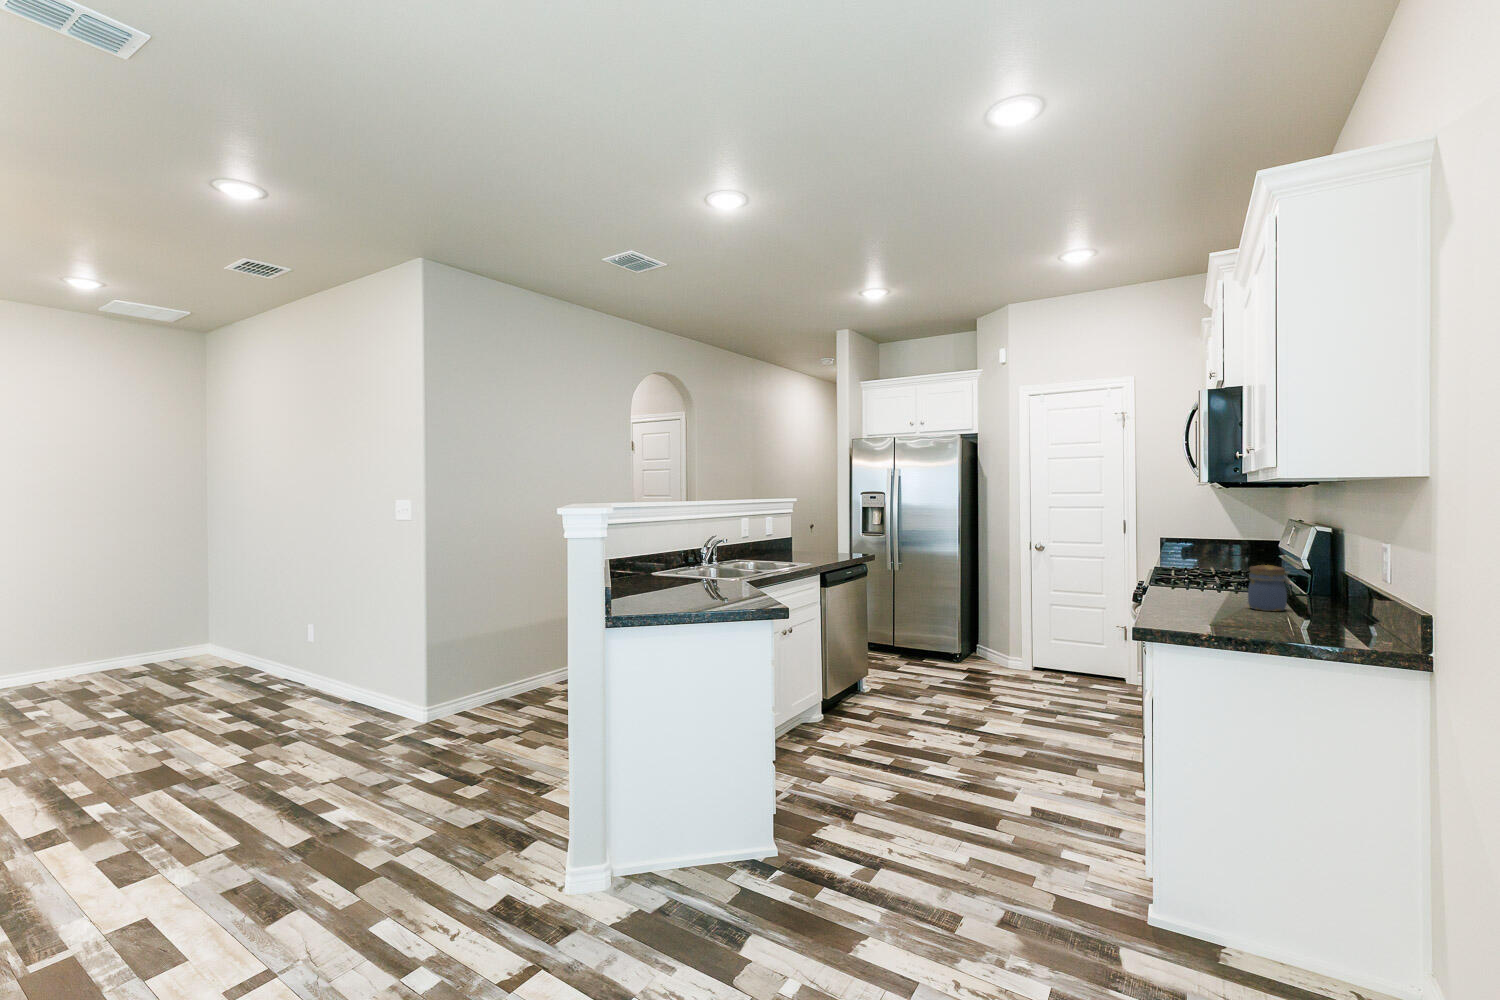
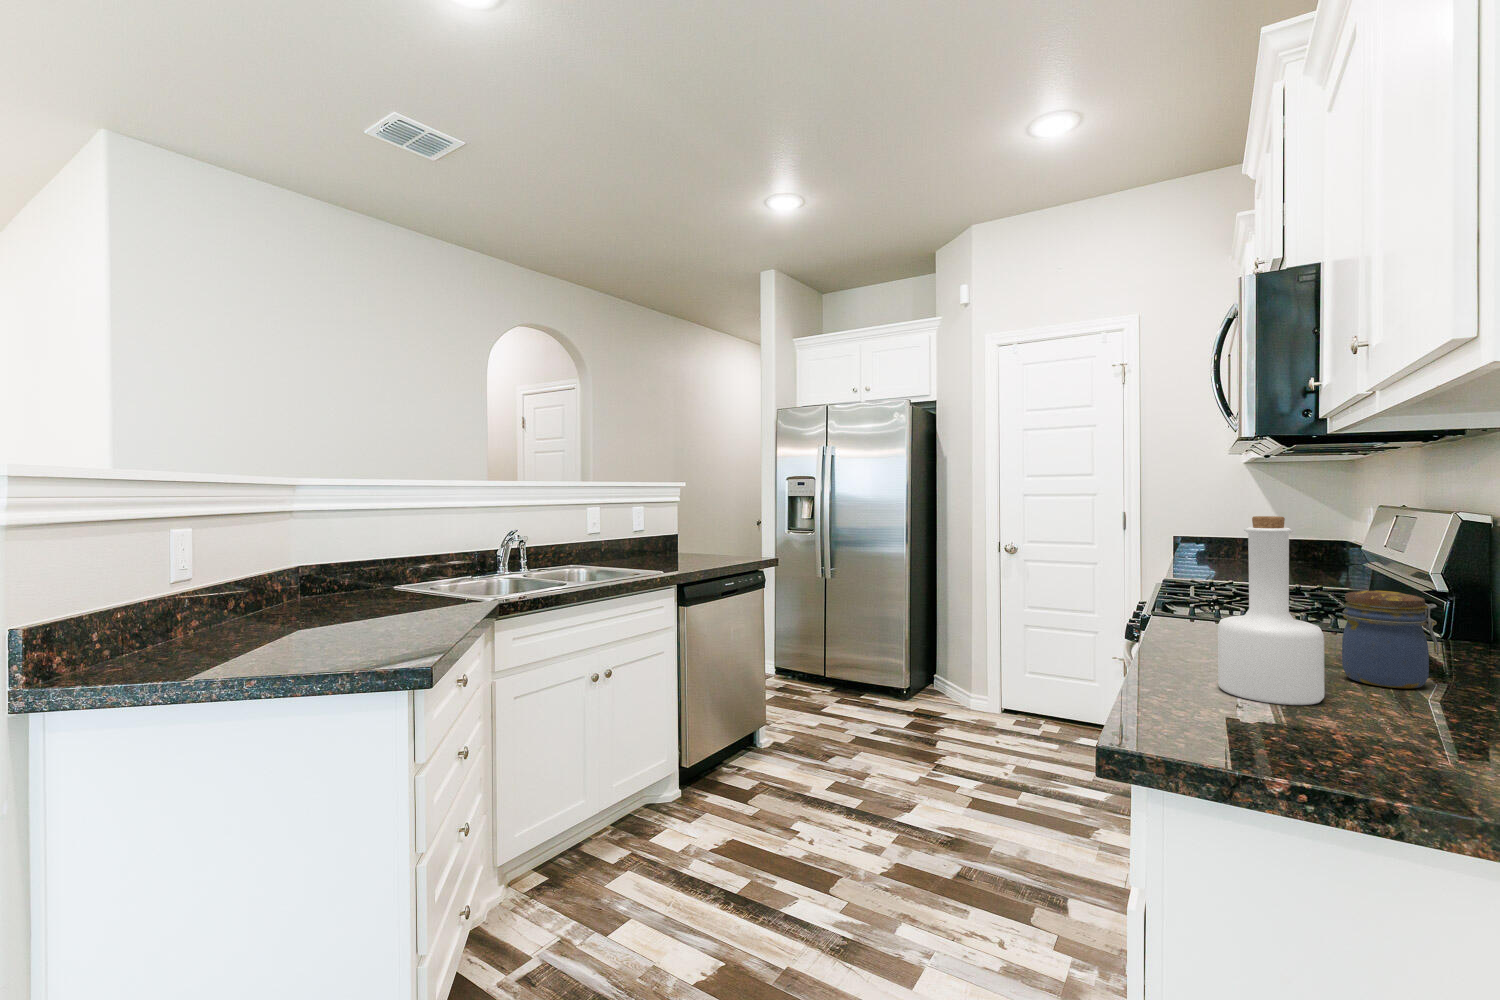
bottle: none [1187,529,1235,616] -> present [1218,516,1324,705]

